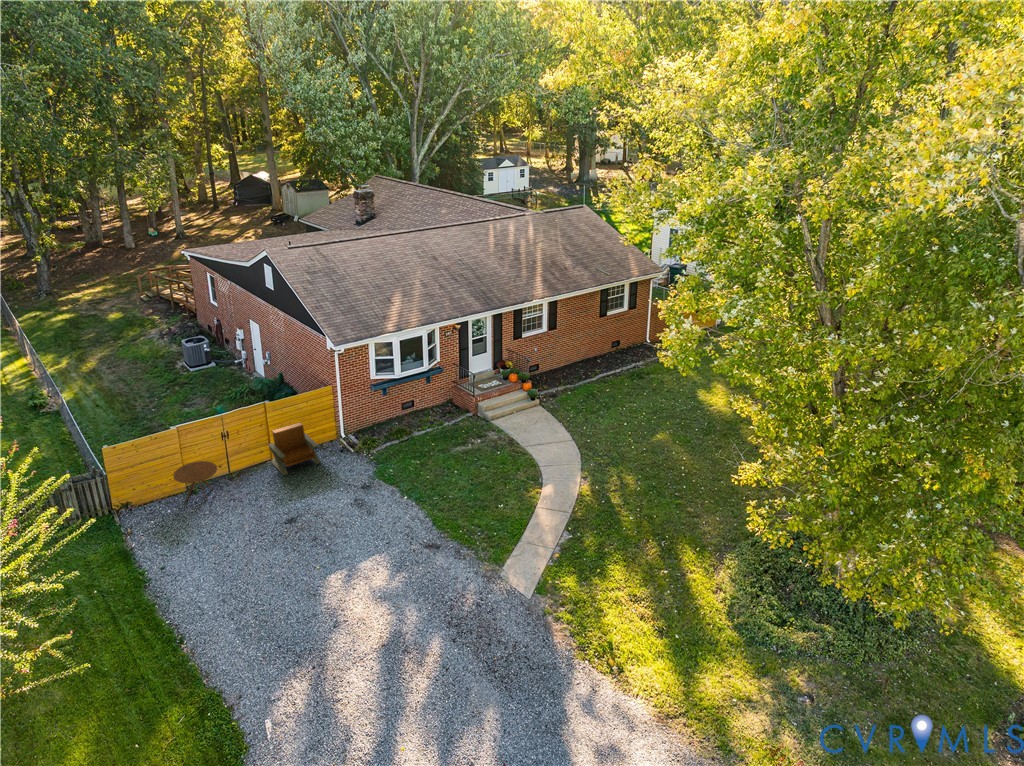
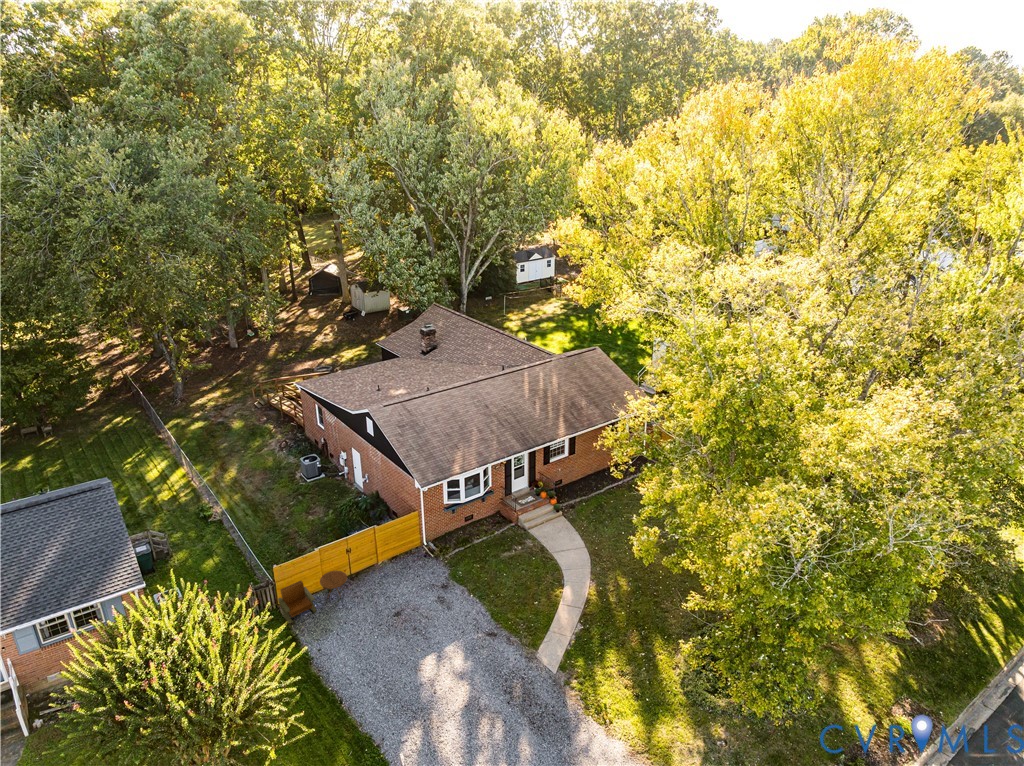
lounge chair: present [268,423,321,475] -> present [278,581,317,624]

